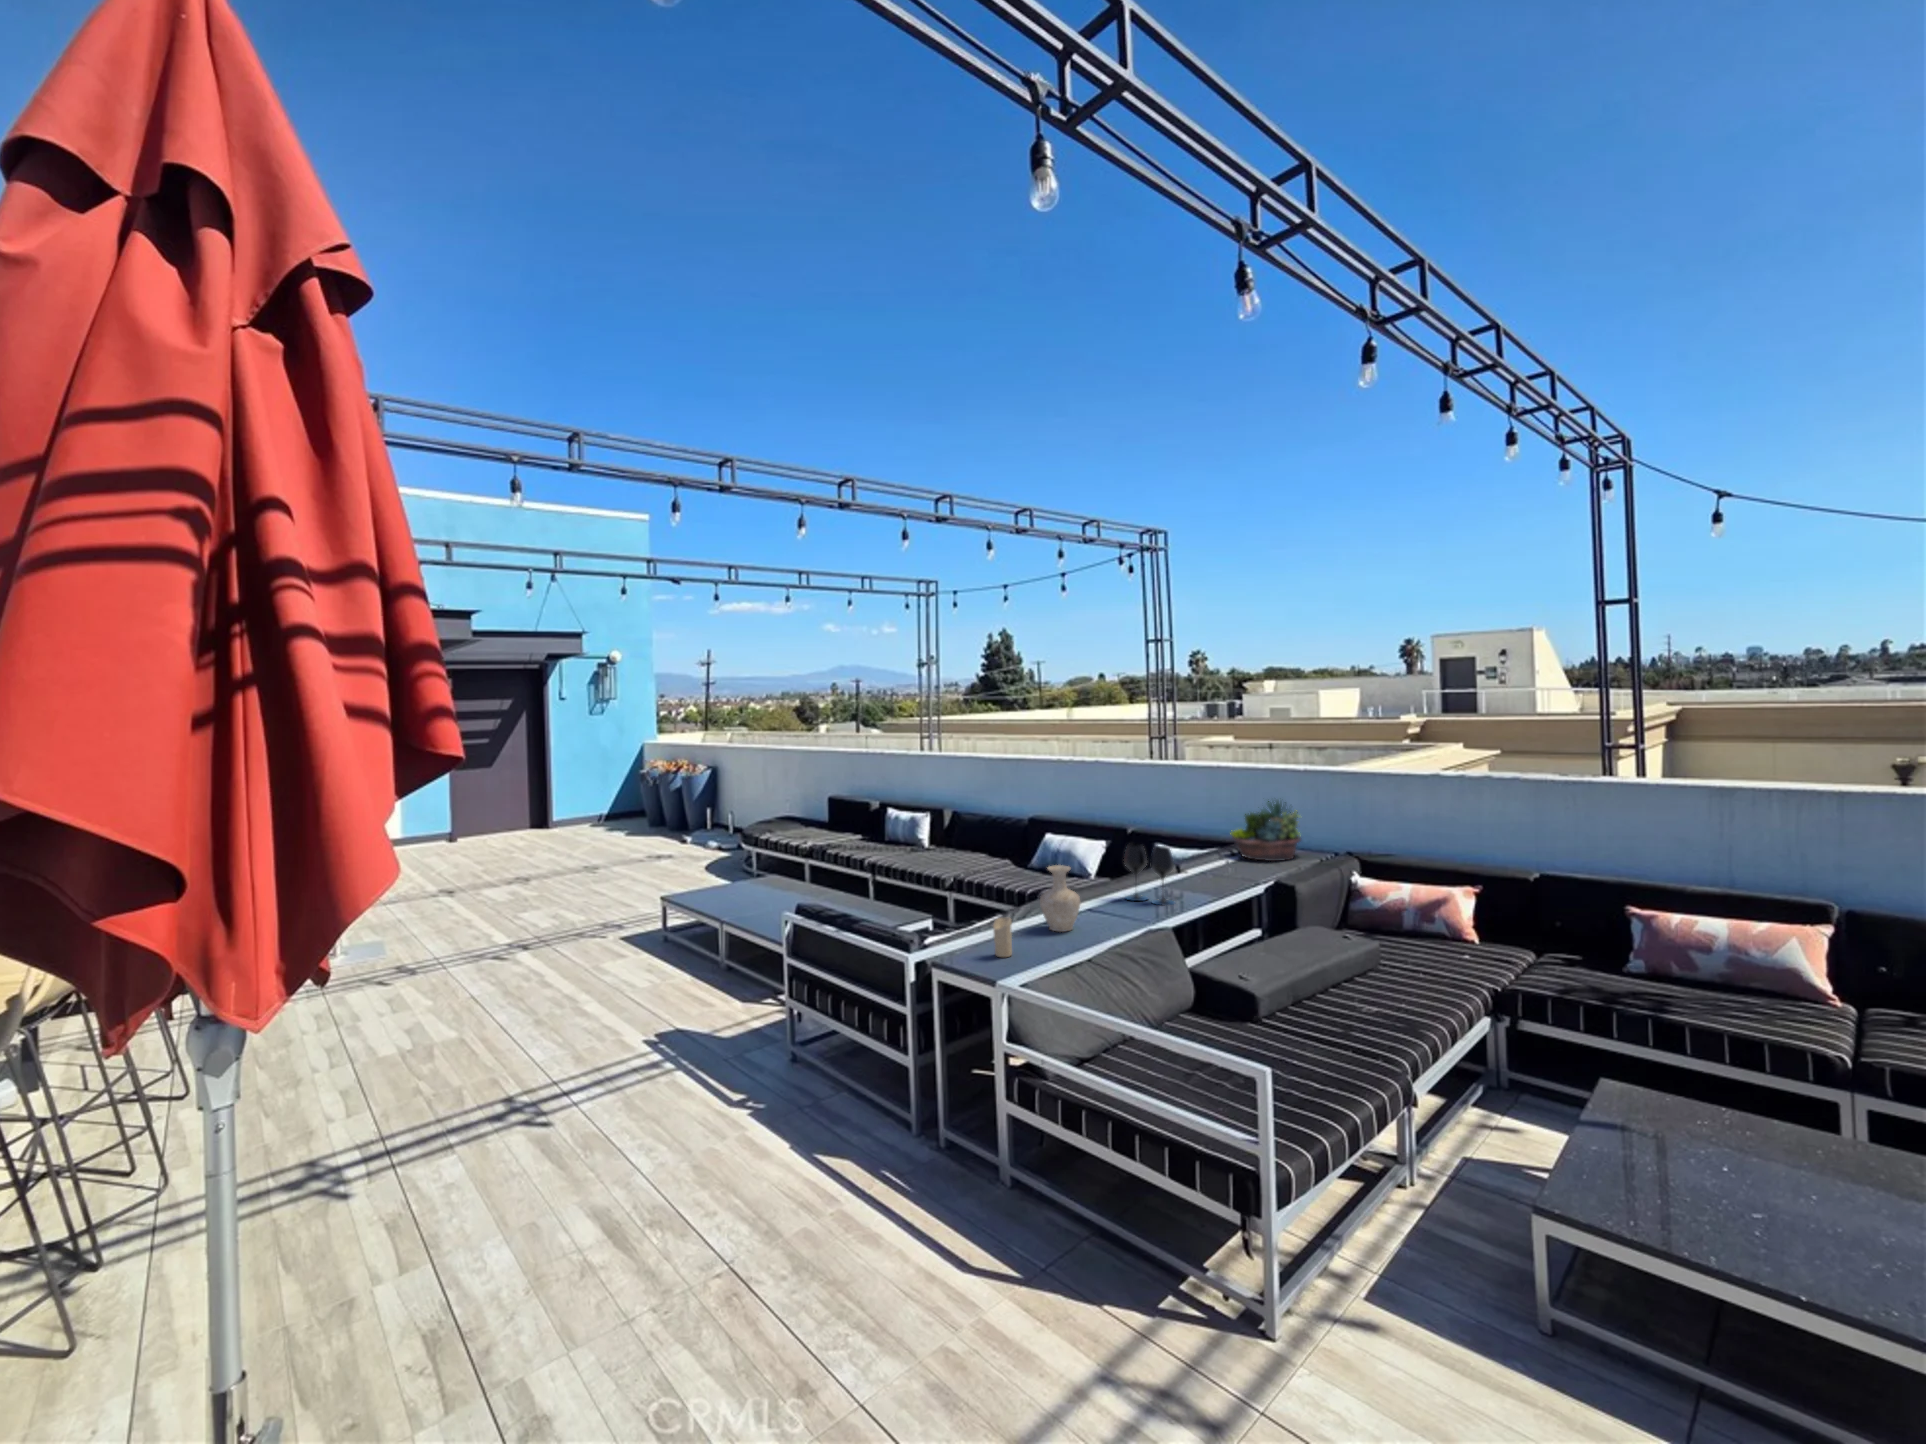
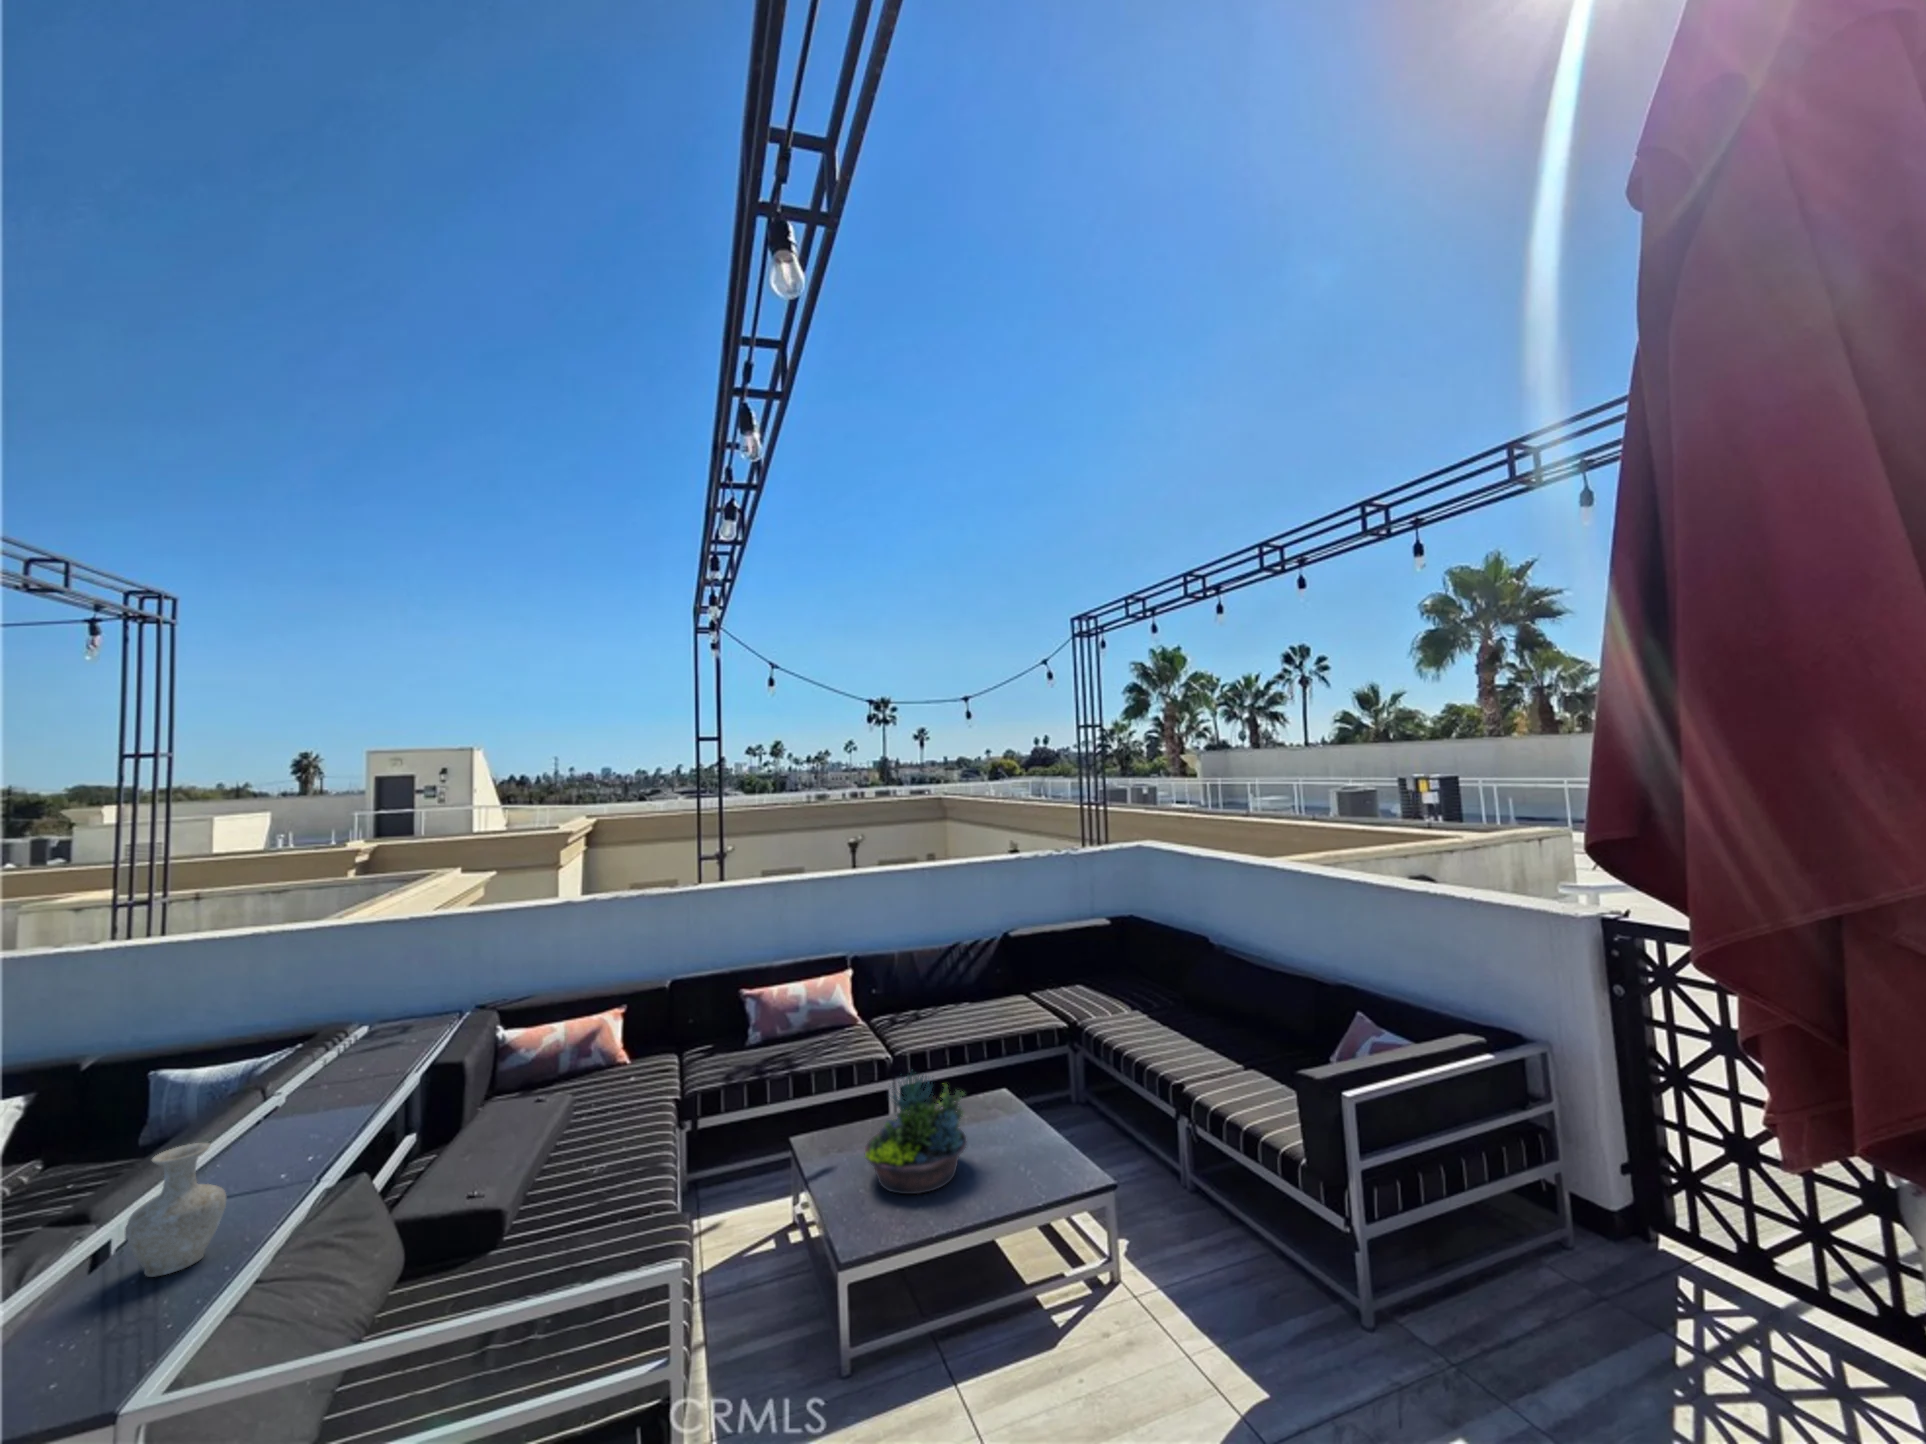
succulent planter: present [1231,800,1301,861] -> present [865,1070,966,1194]
wine glass: present [1124,843,1174,906] -> none [232,1059,338,1167]
candle: present [993,918,1012,957] -> none [85,1284,140,1381]

